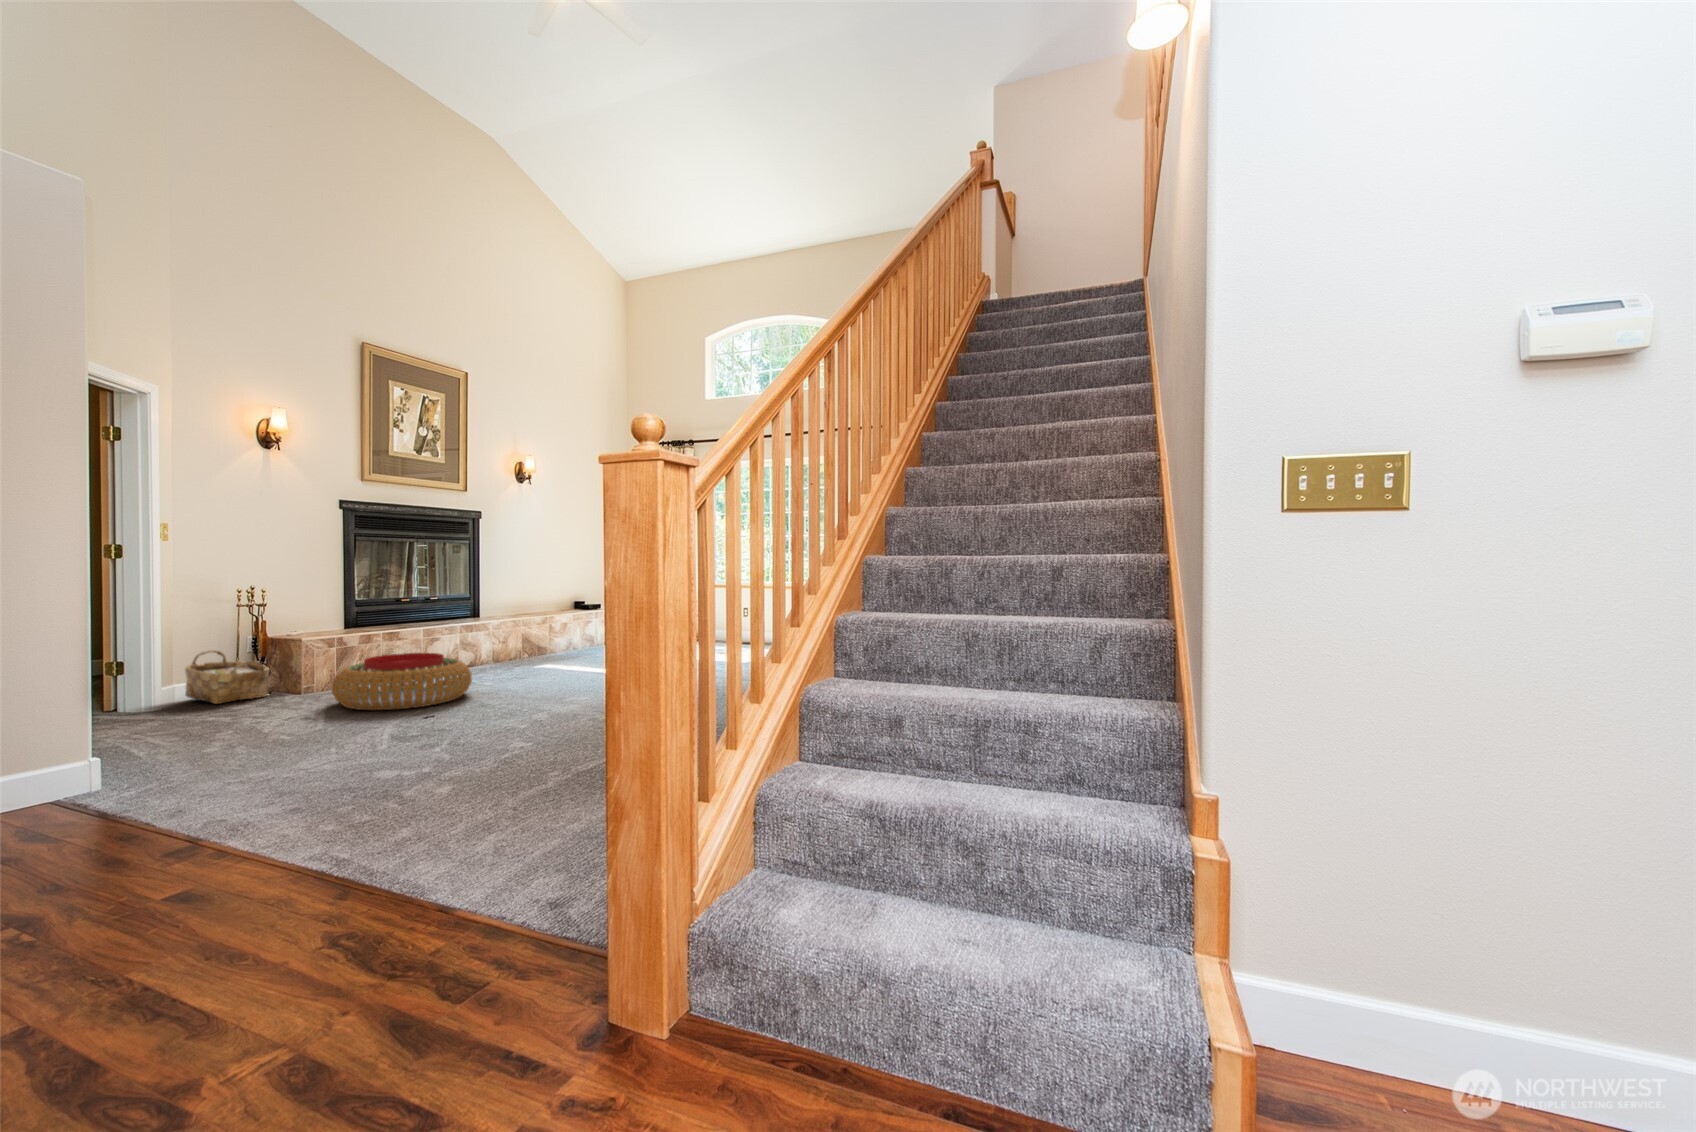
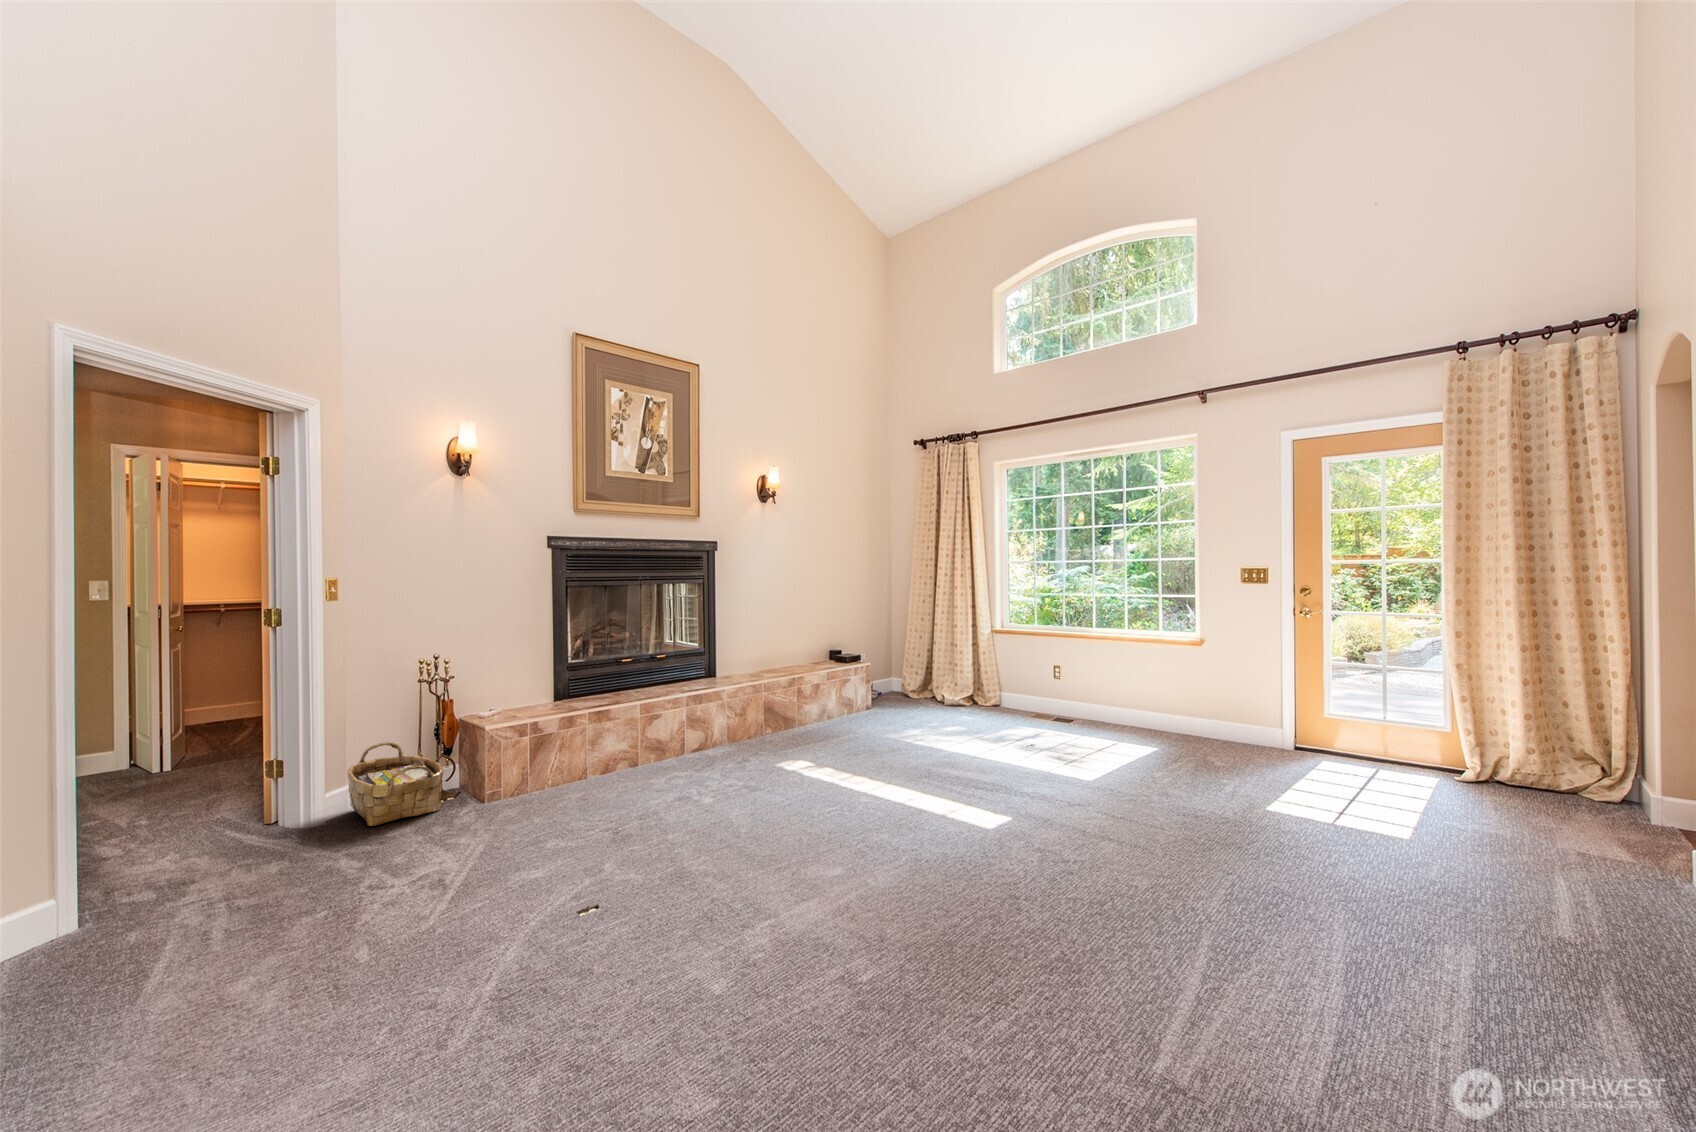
pouf: present [332,653,472,710] -> none [488,763,682,875]

